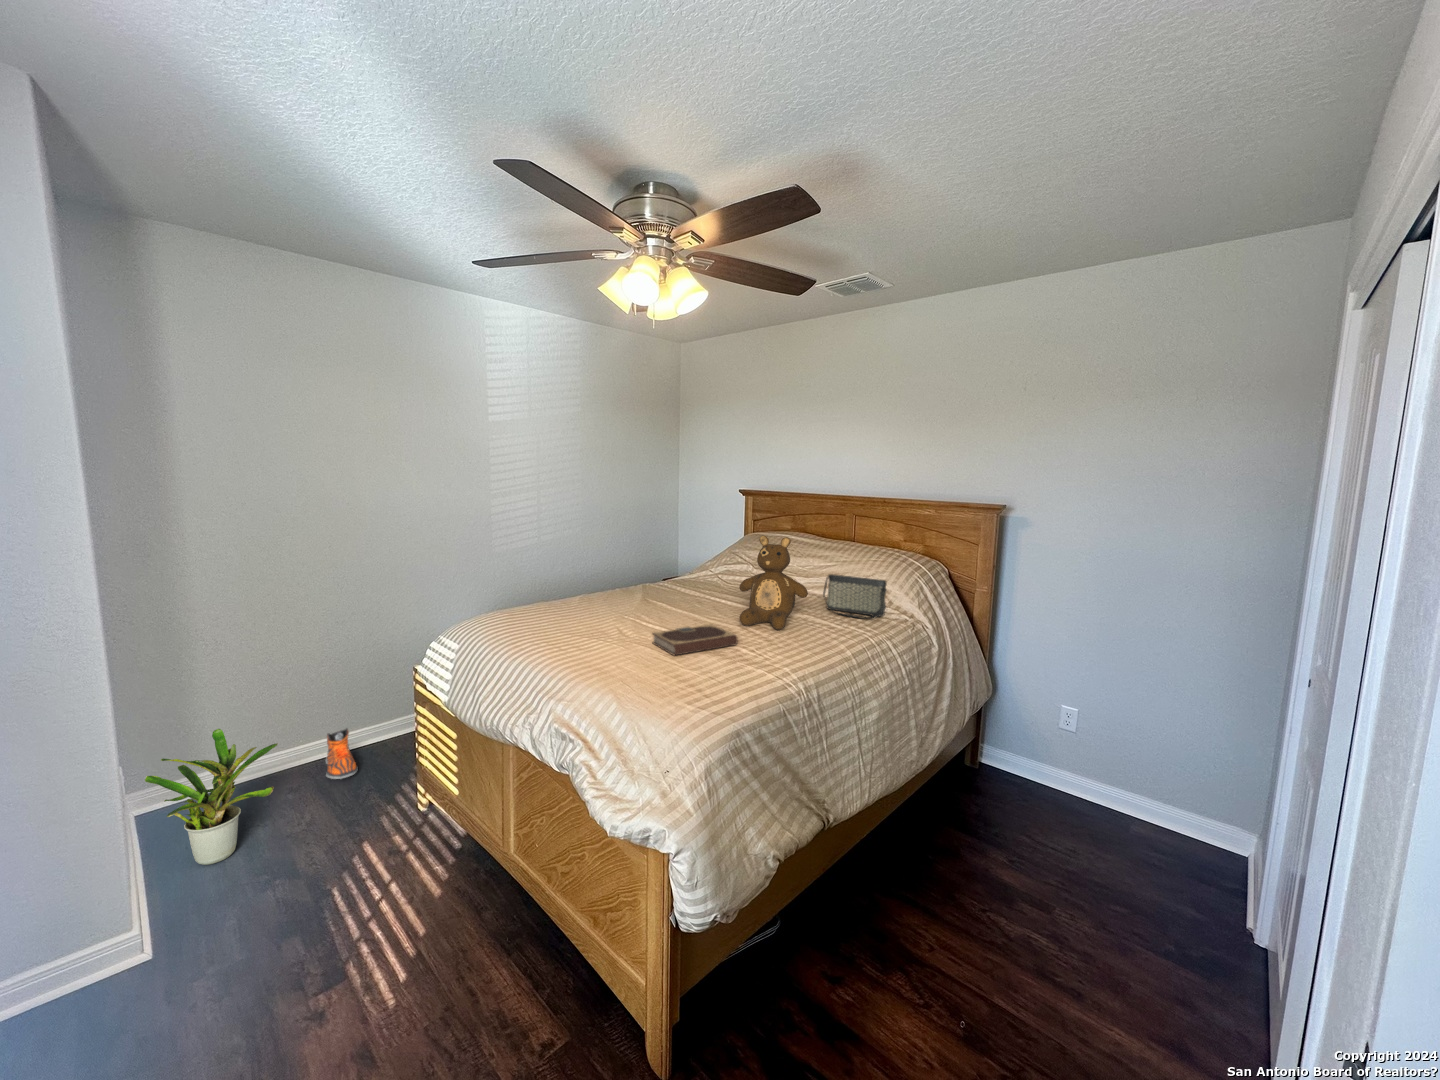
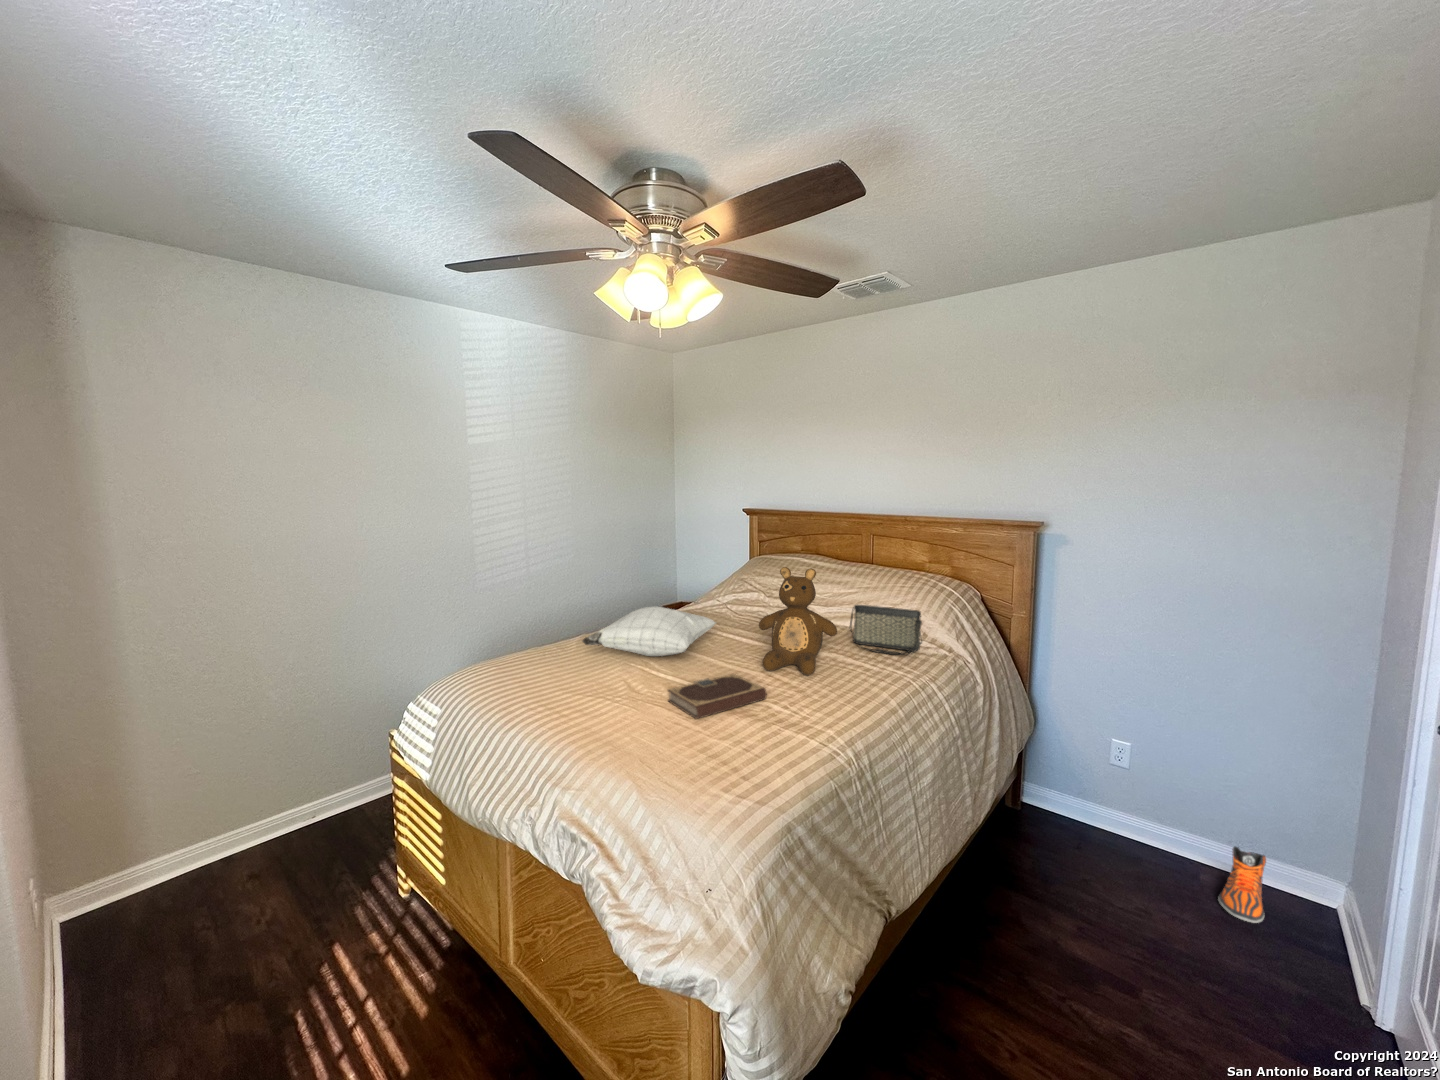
pillow: none [582,568,704,612] -> present [582,606,715,656]
sneaker: present [326,728,358,779] -> present [1218,847,1266,923]
potted plant: present [145,729,278,865] -> none [61,820,230,991]

